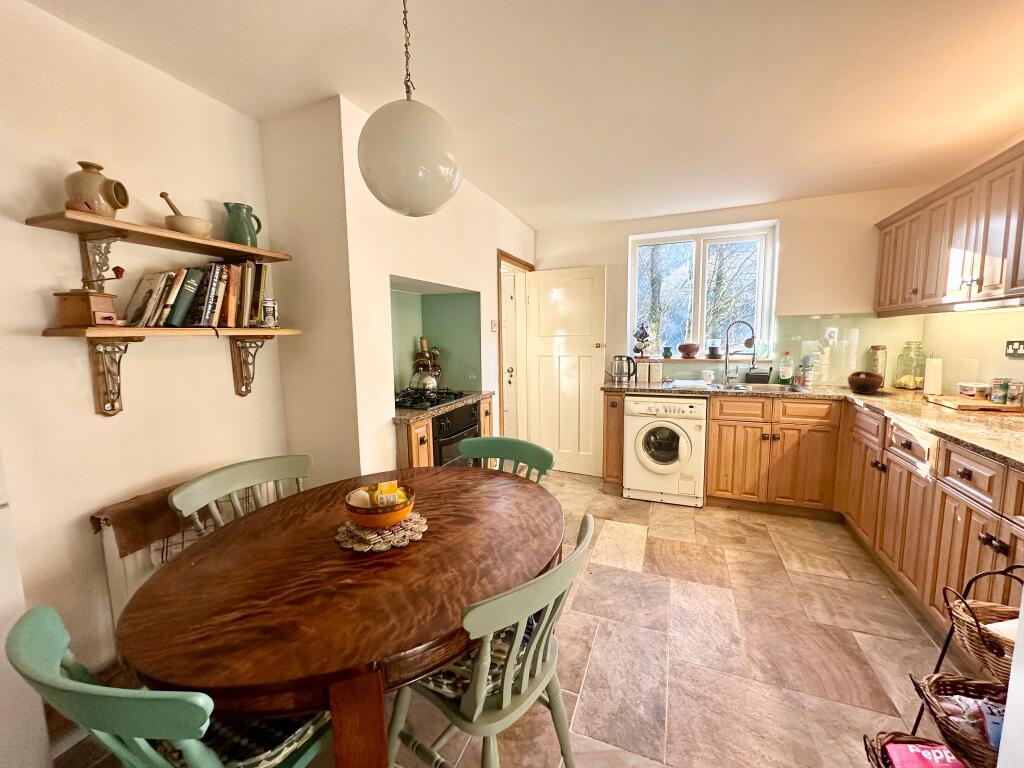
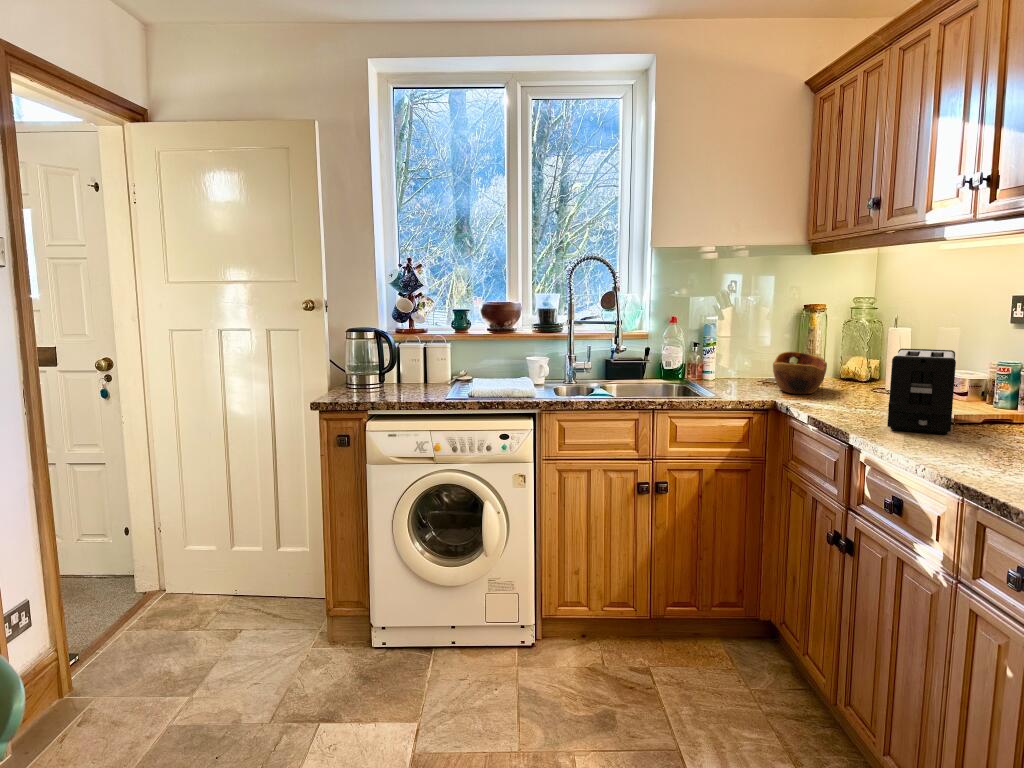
toaster: none [909,369,960,413] -> present [887,349,956,434]

